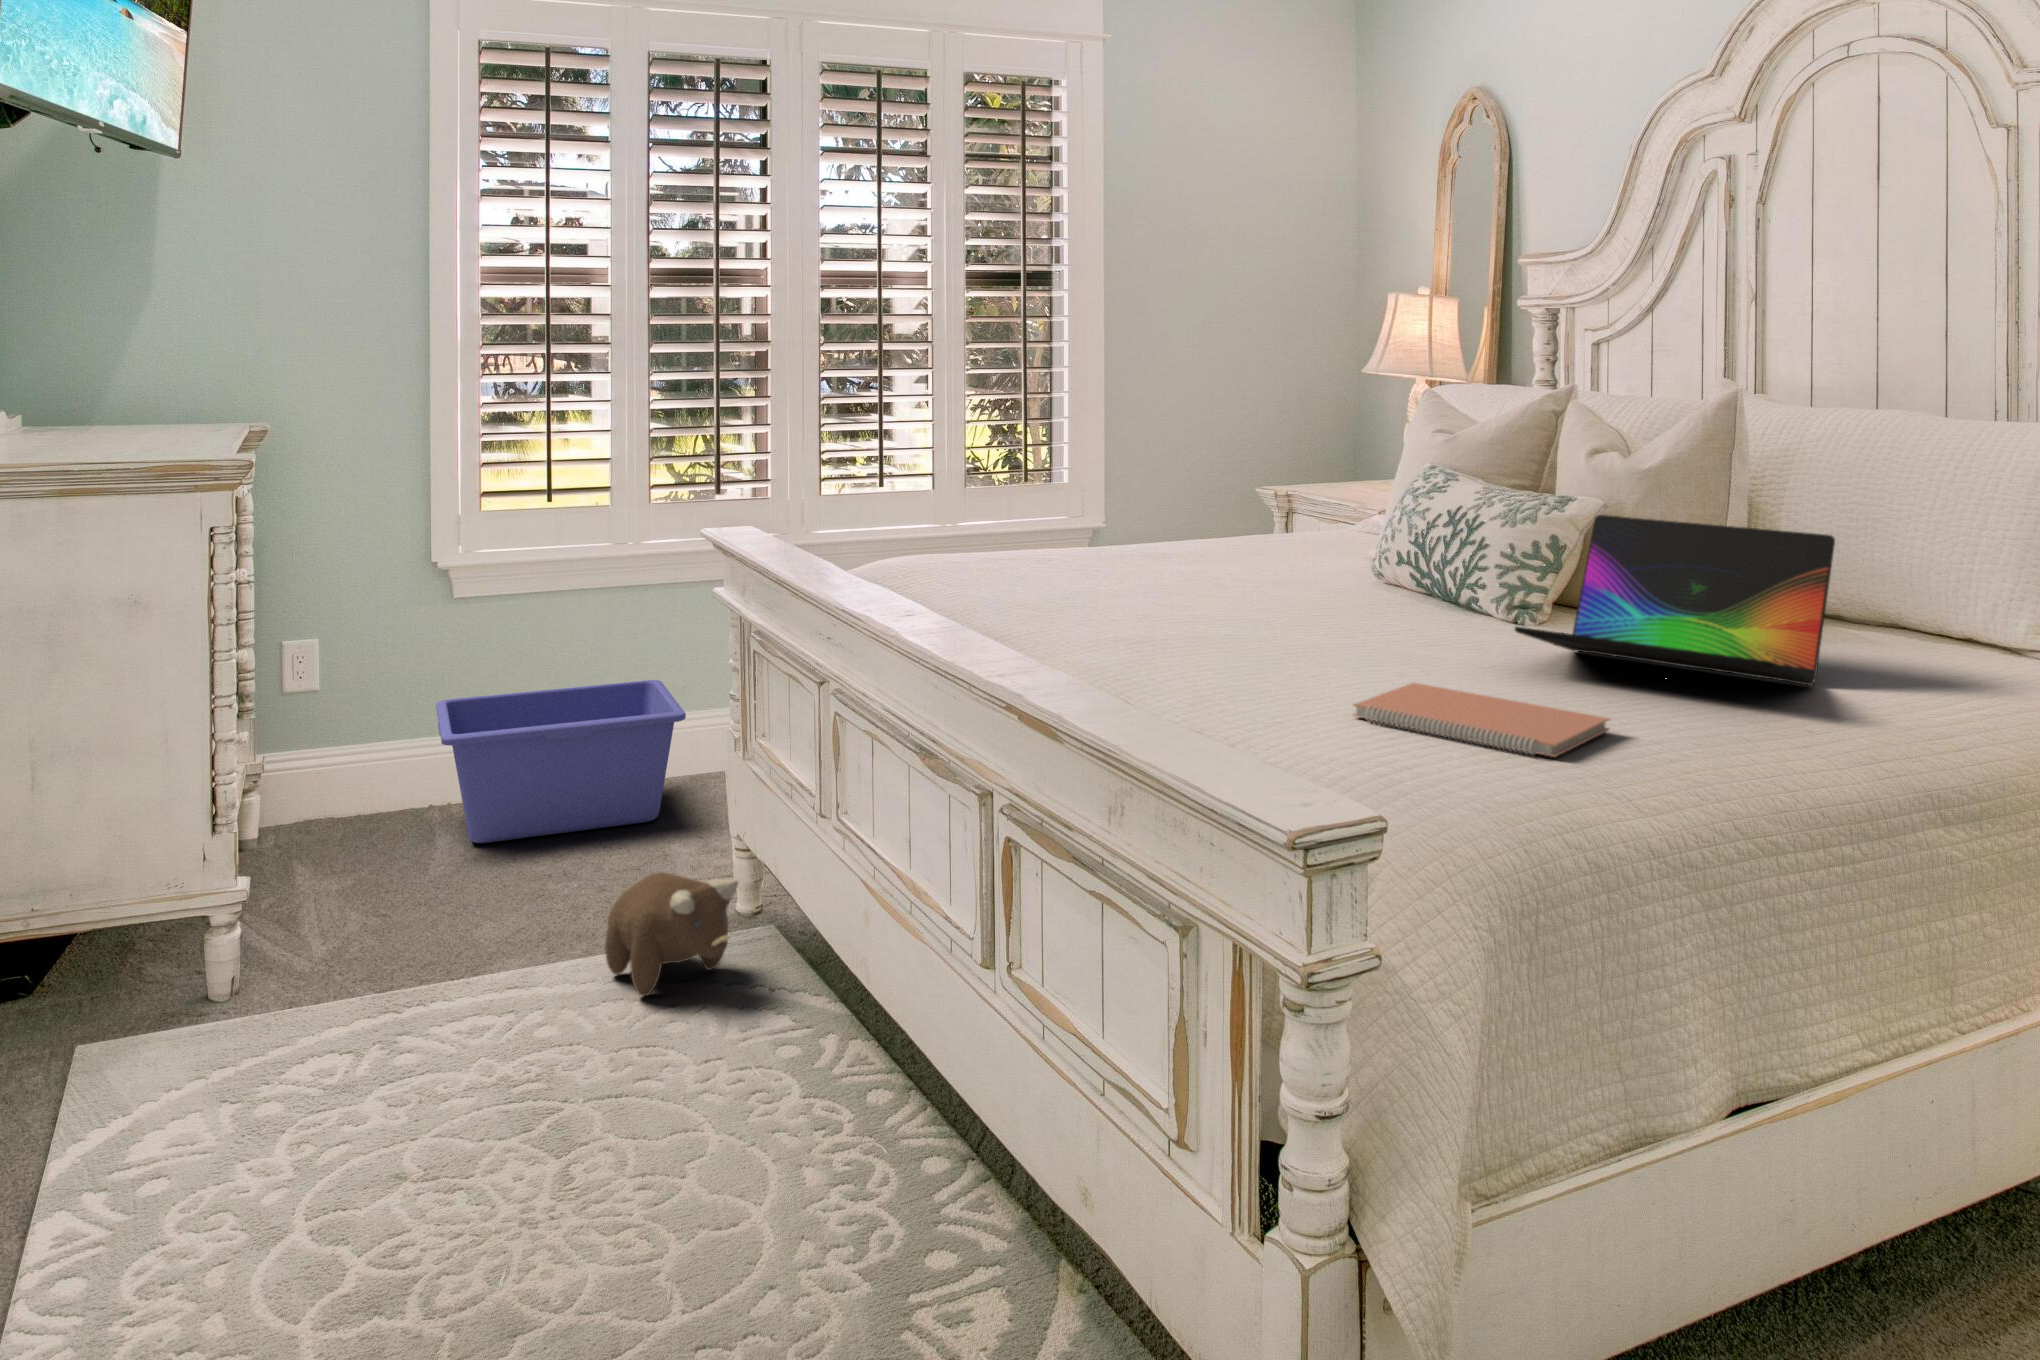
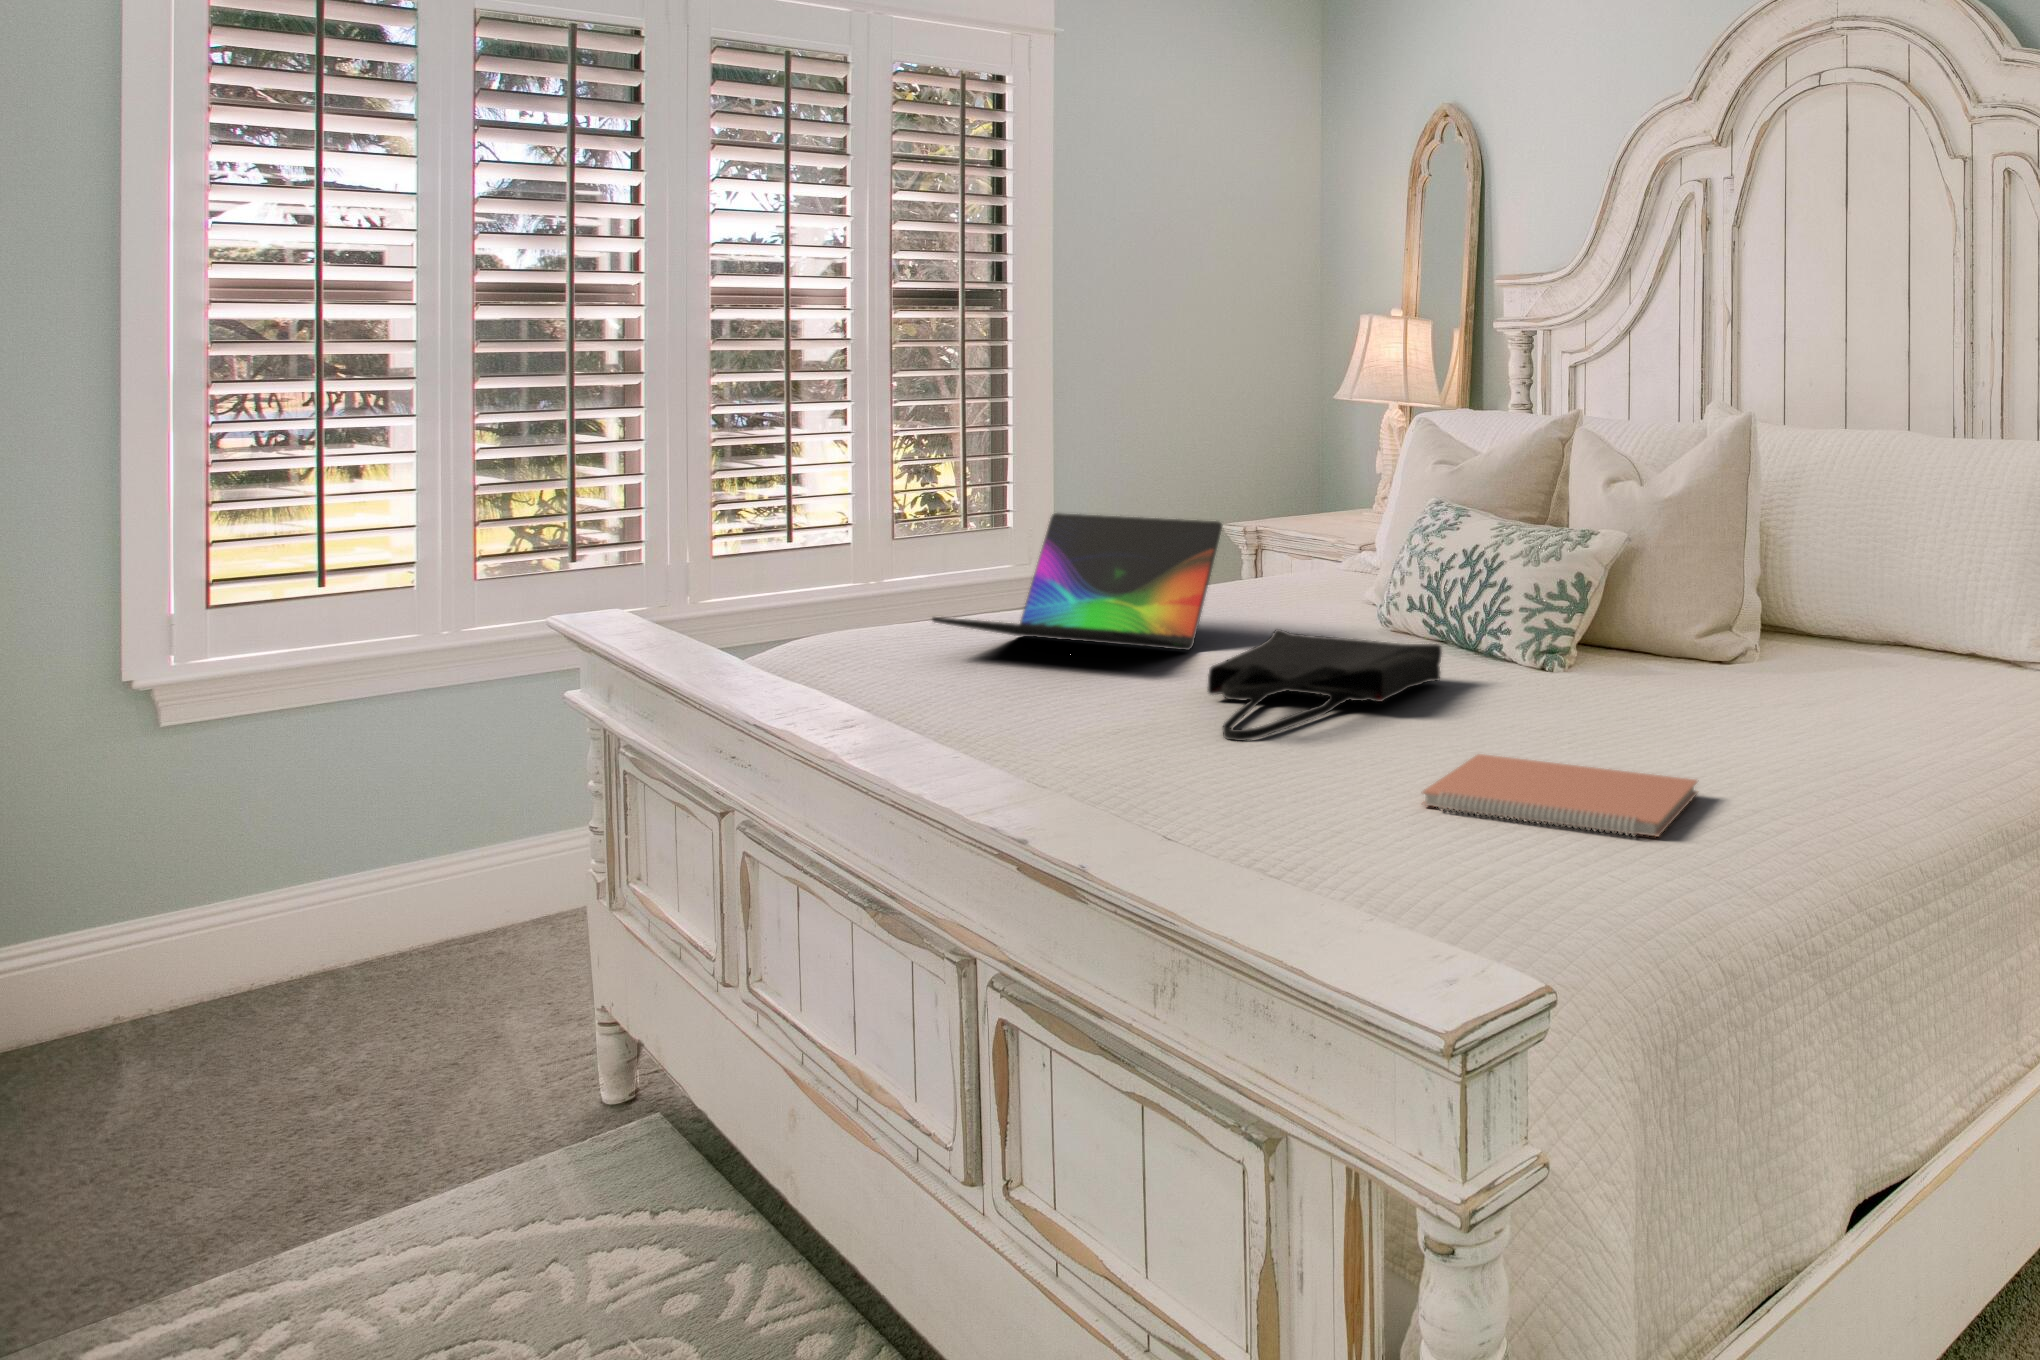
laptop: present [1515,515,1835,685] -> present [932,513,1223,650]
tote bag: none [1195,574,1408,659] -> present [1208,629,1442,741]
storage bin: present [436,680,686,843] -> none [126,801,525,1059]
plush toy: present [605,872,738,996] -> none [389,1079,598,1263]

